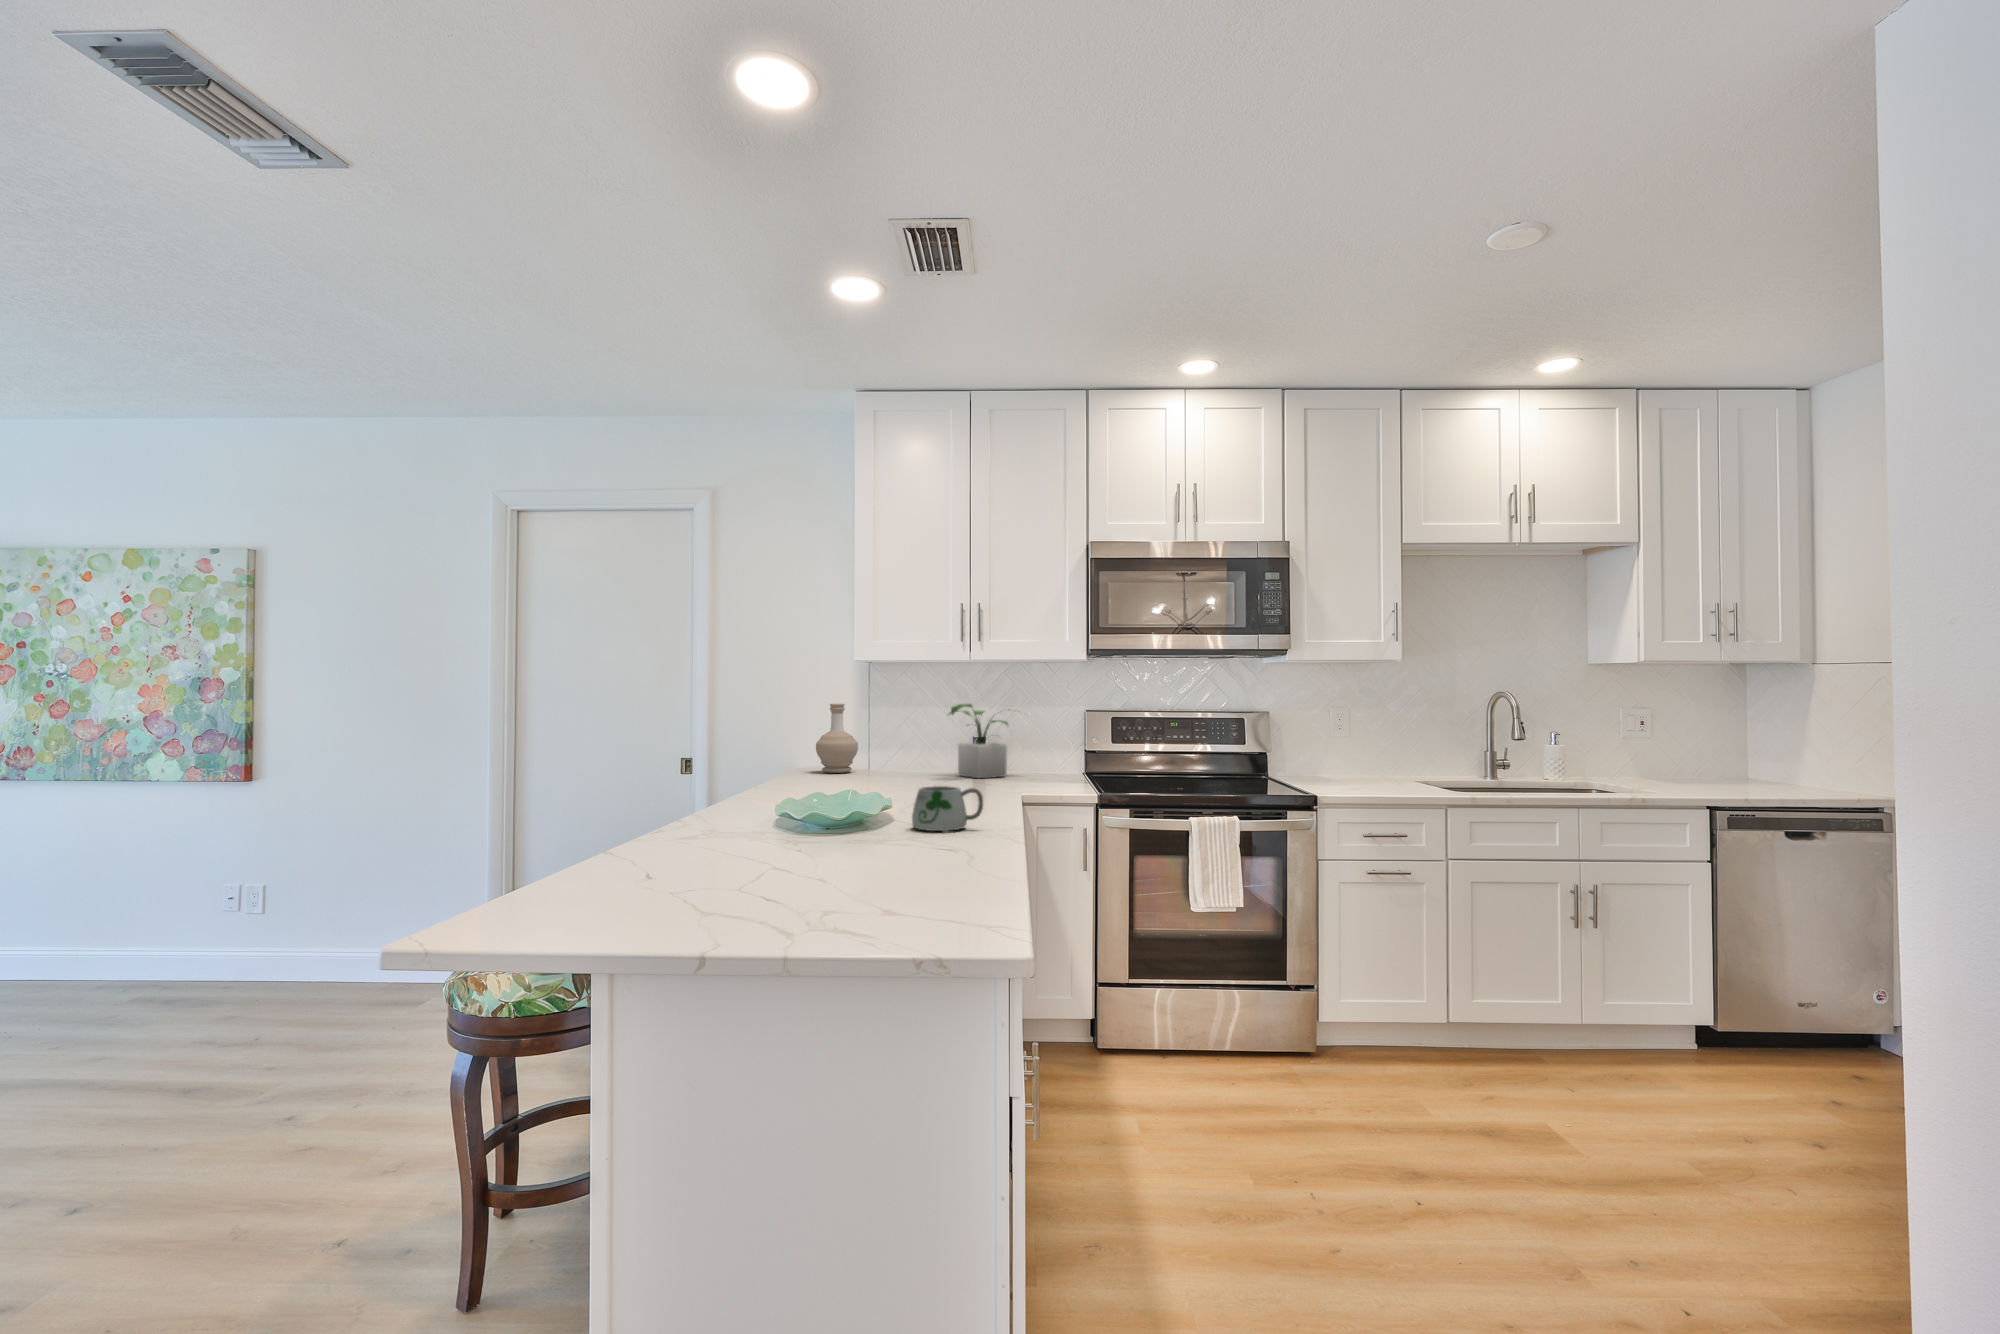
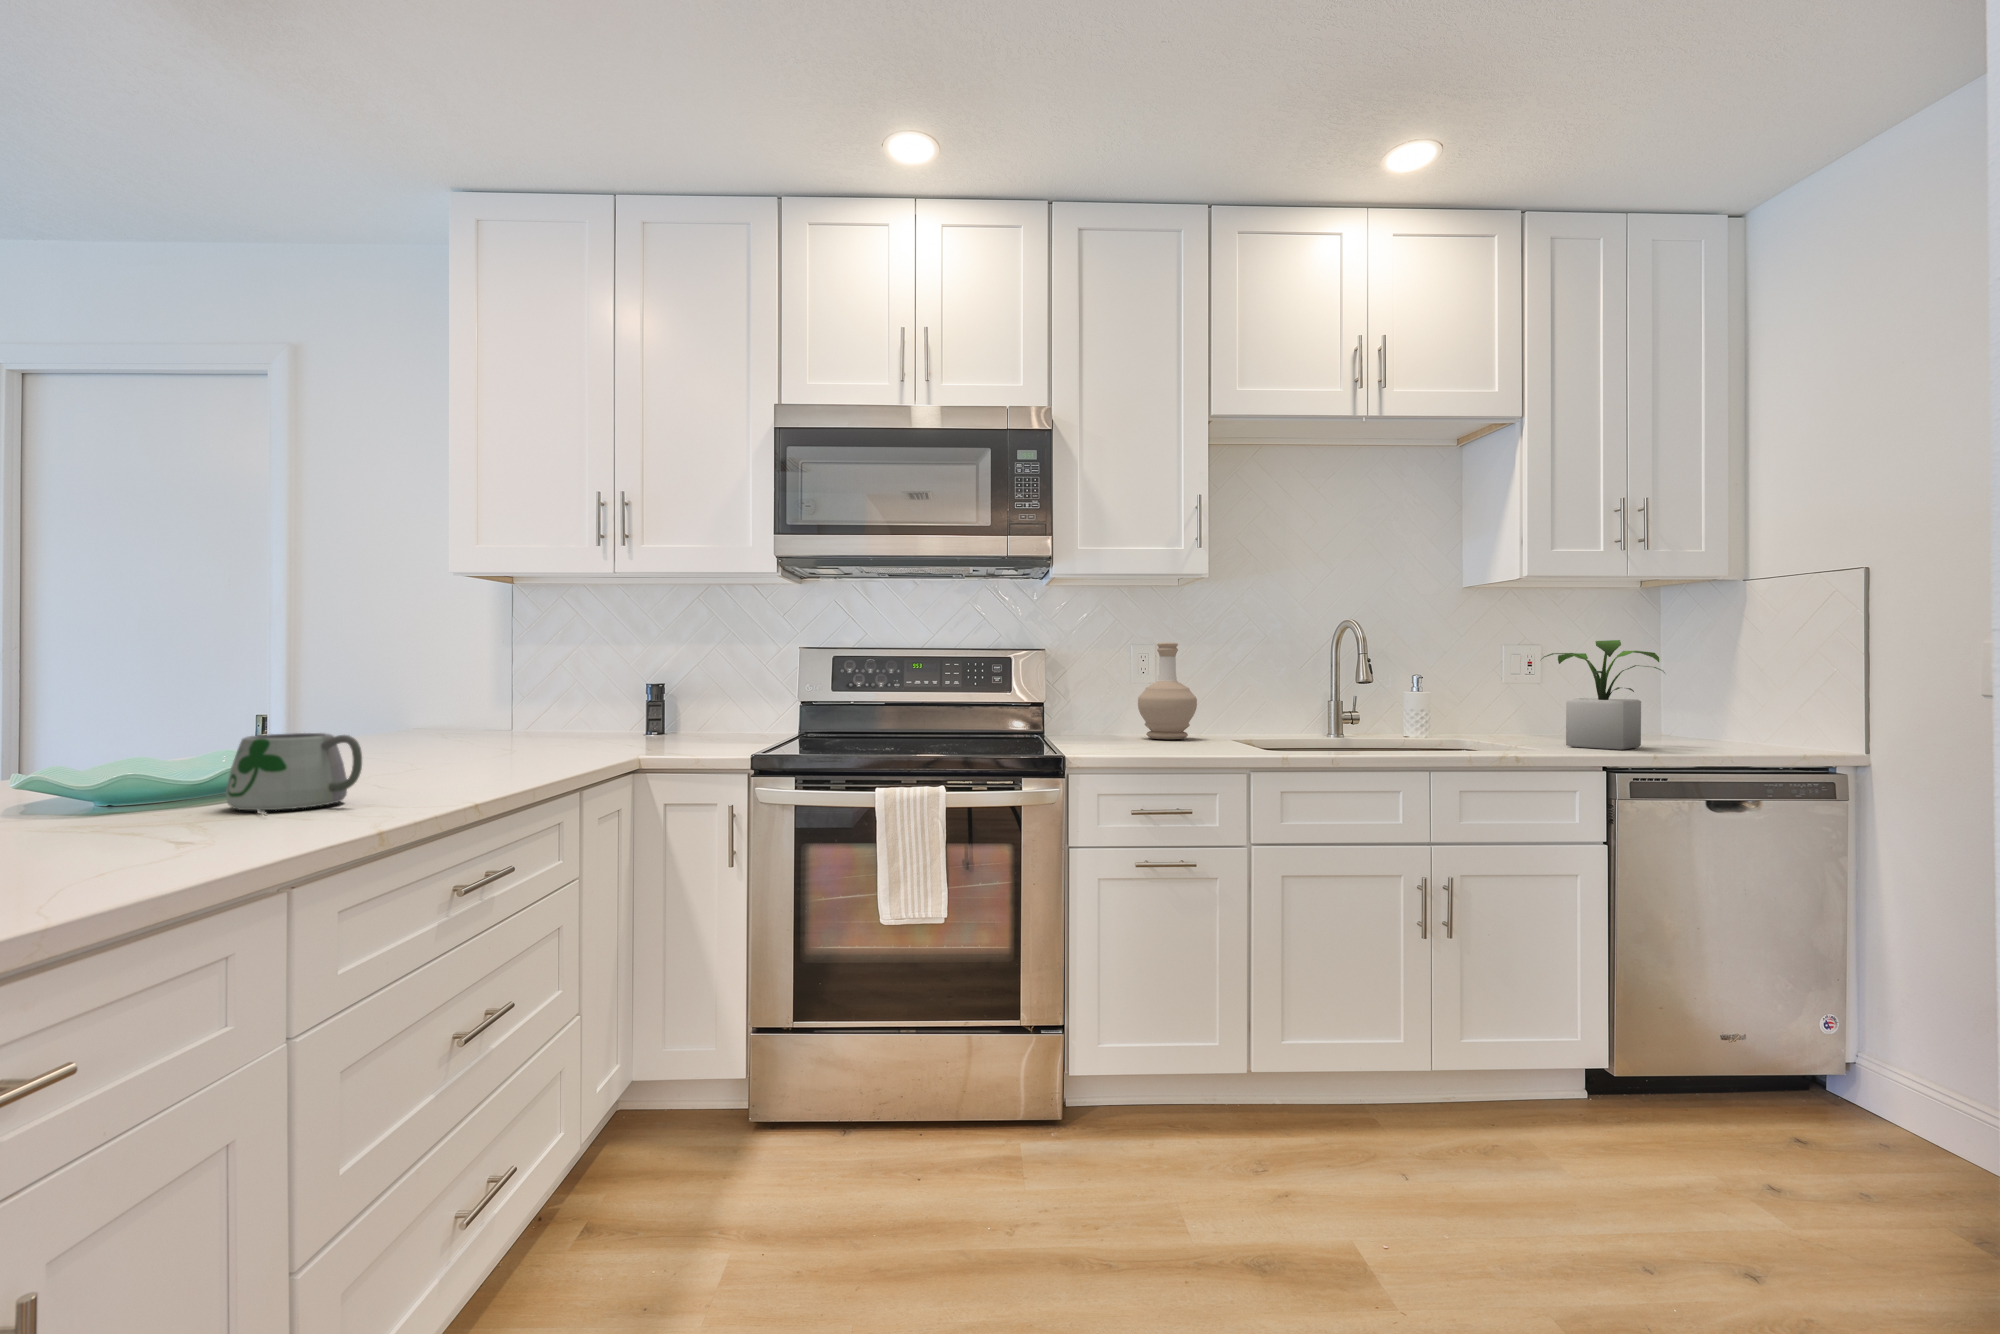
bottle: present [816,703,858,773] -> present [1138,643,1197,739]
potted plant: present [950,704,1008,778] -> present [1542,640,1665,750]

